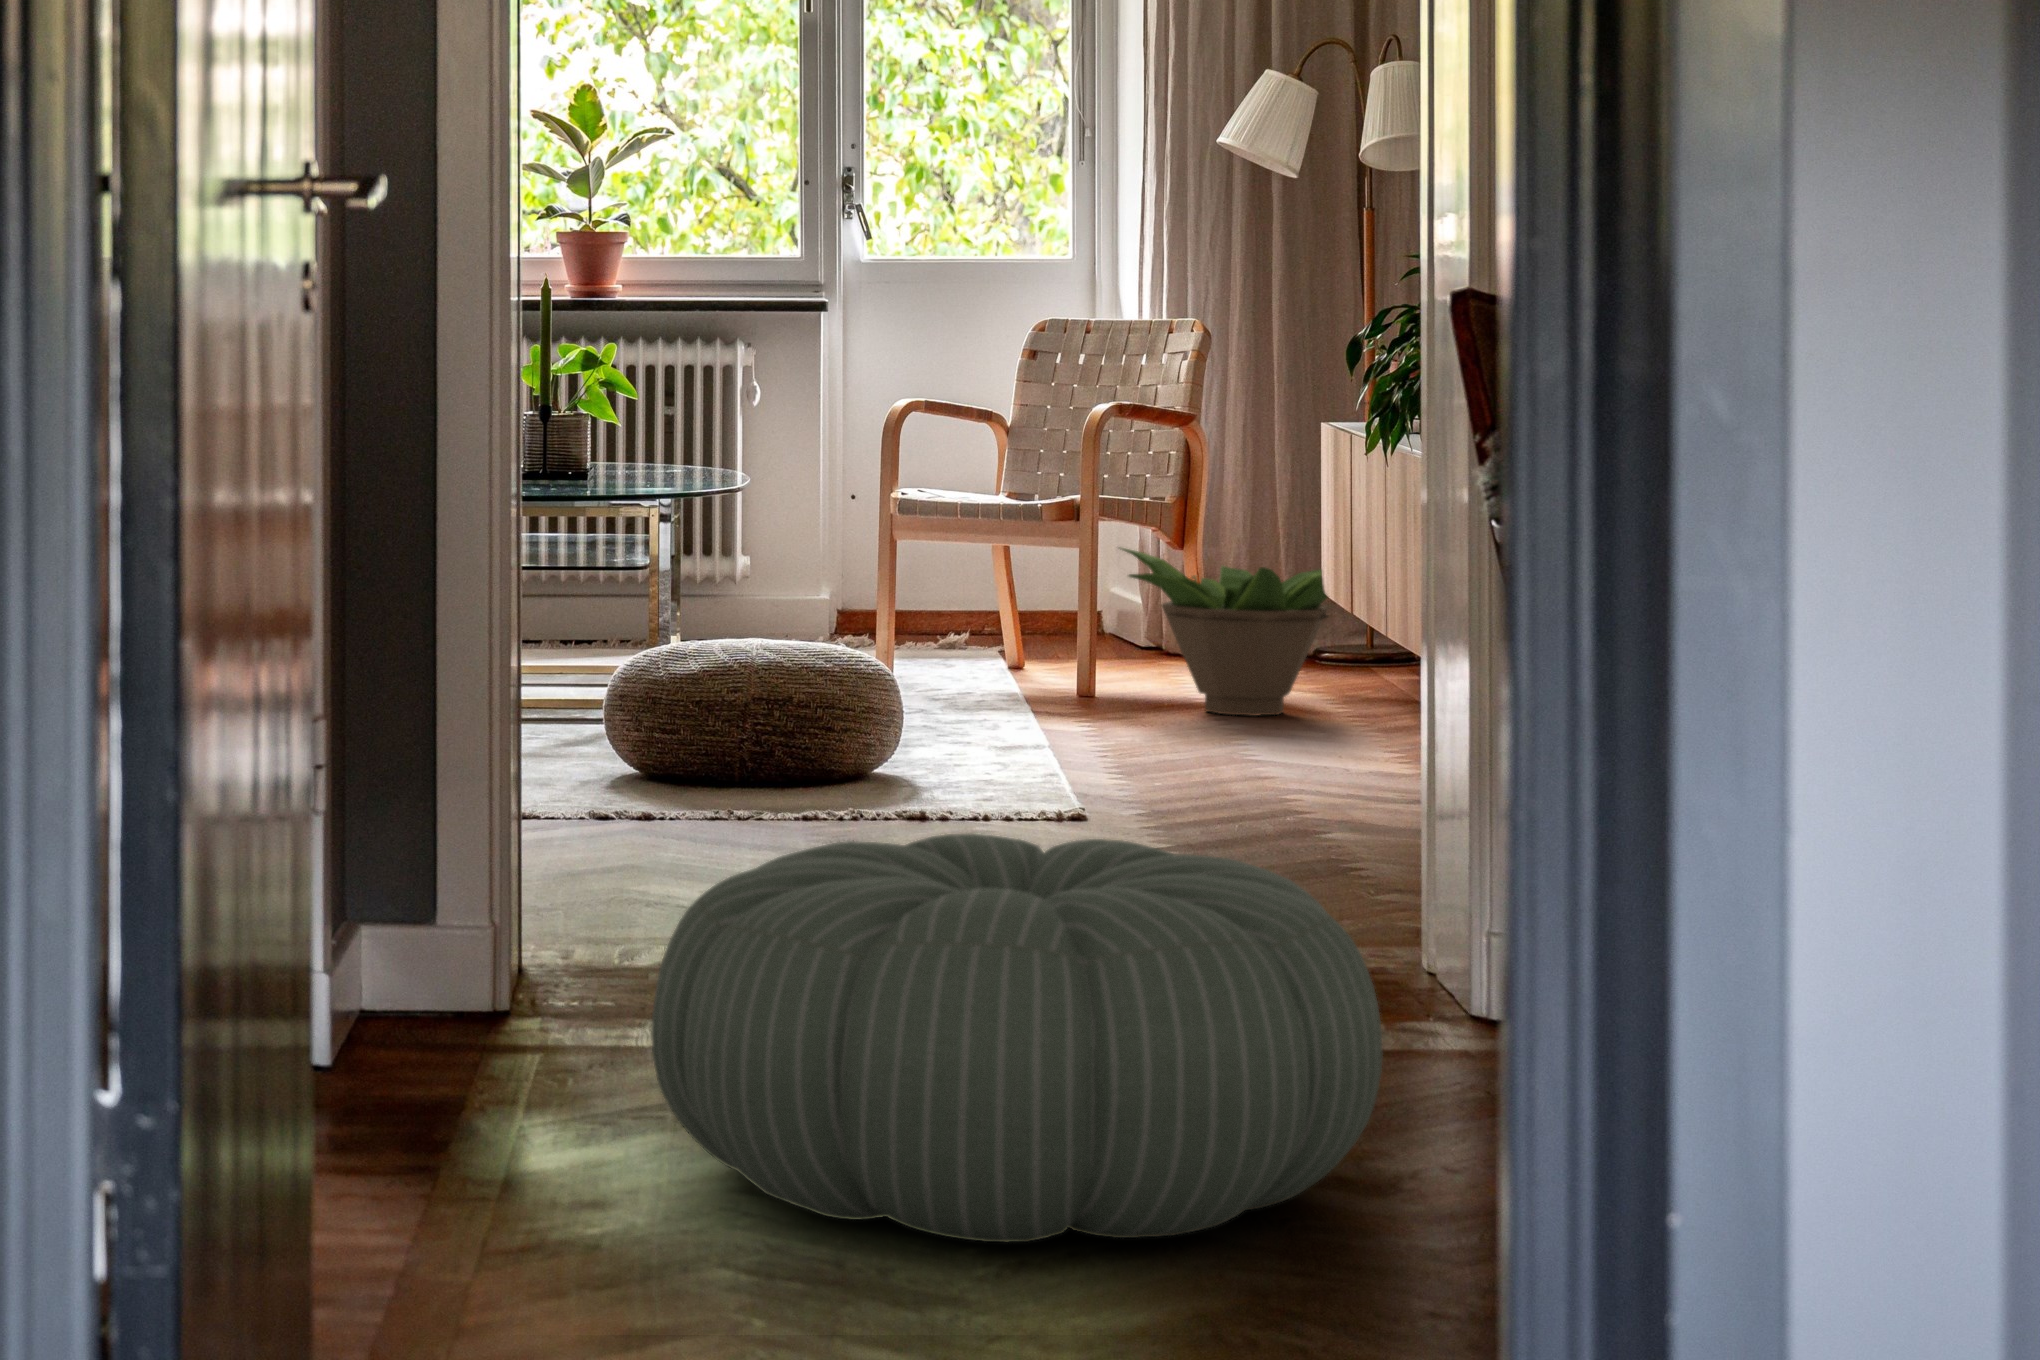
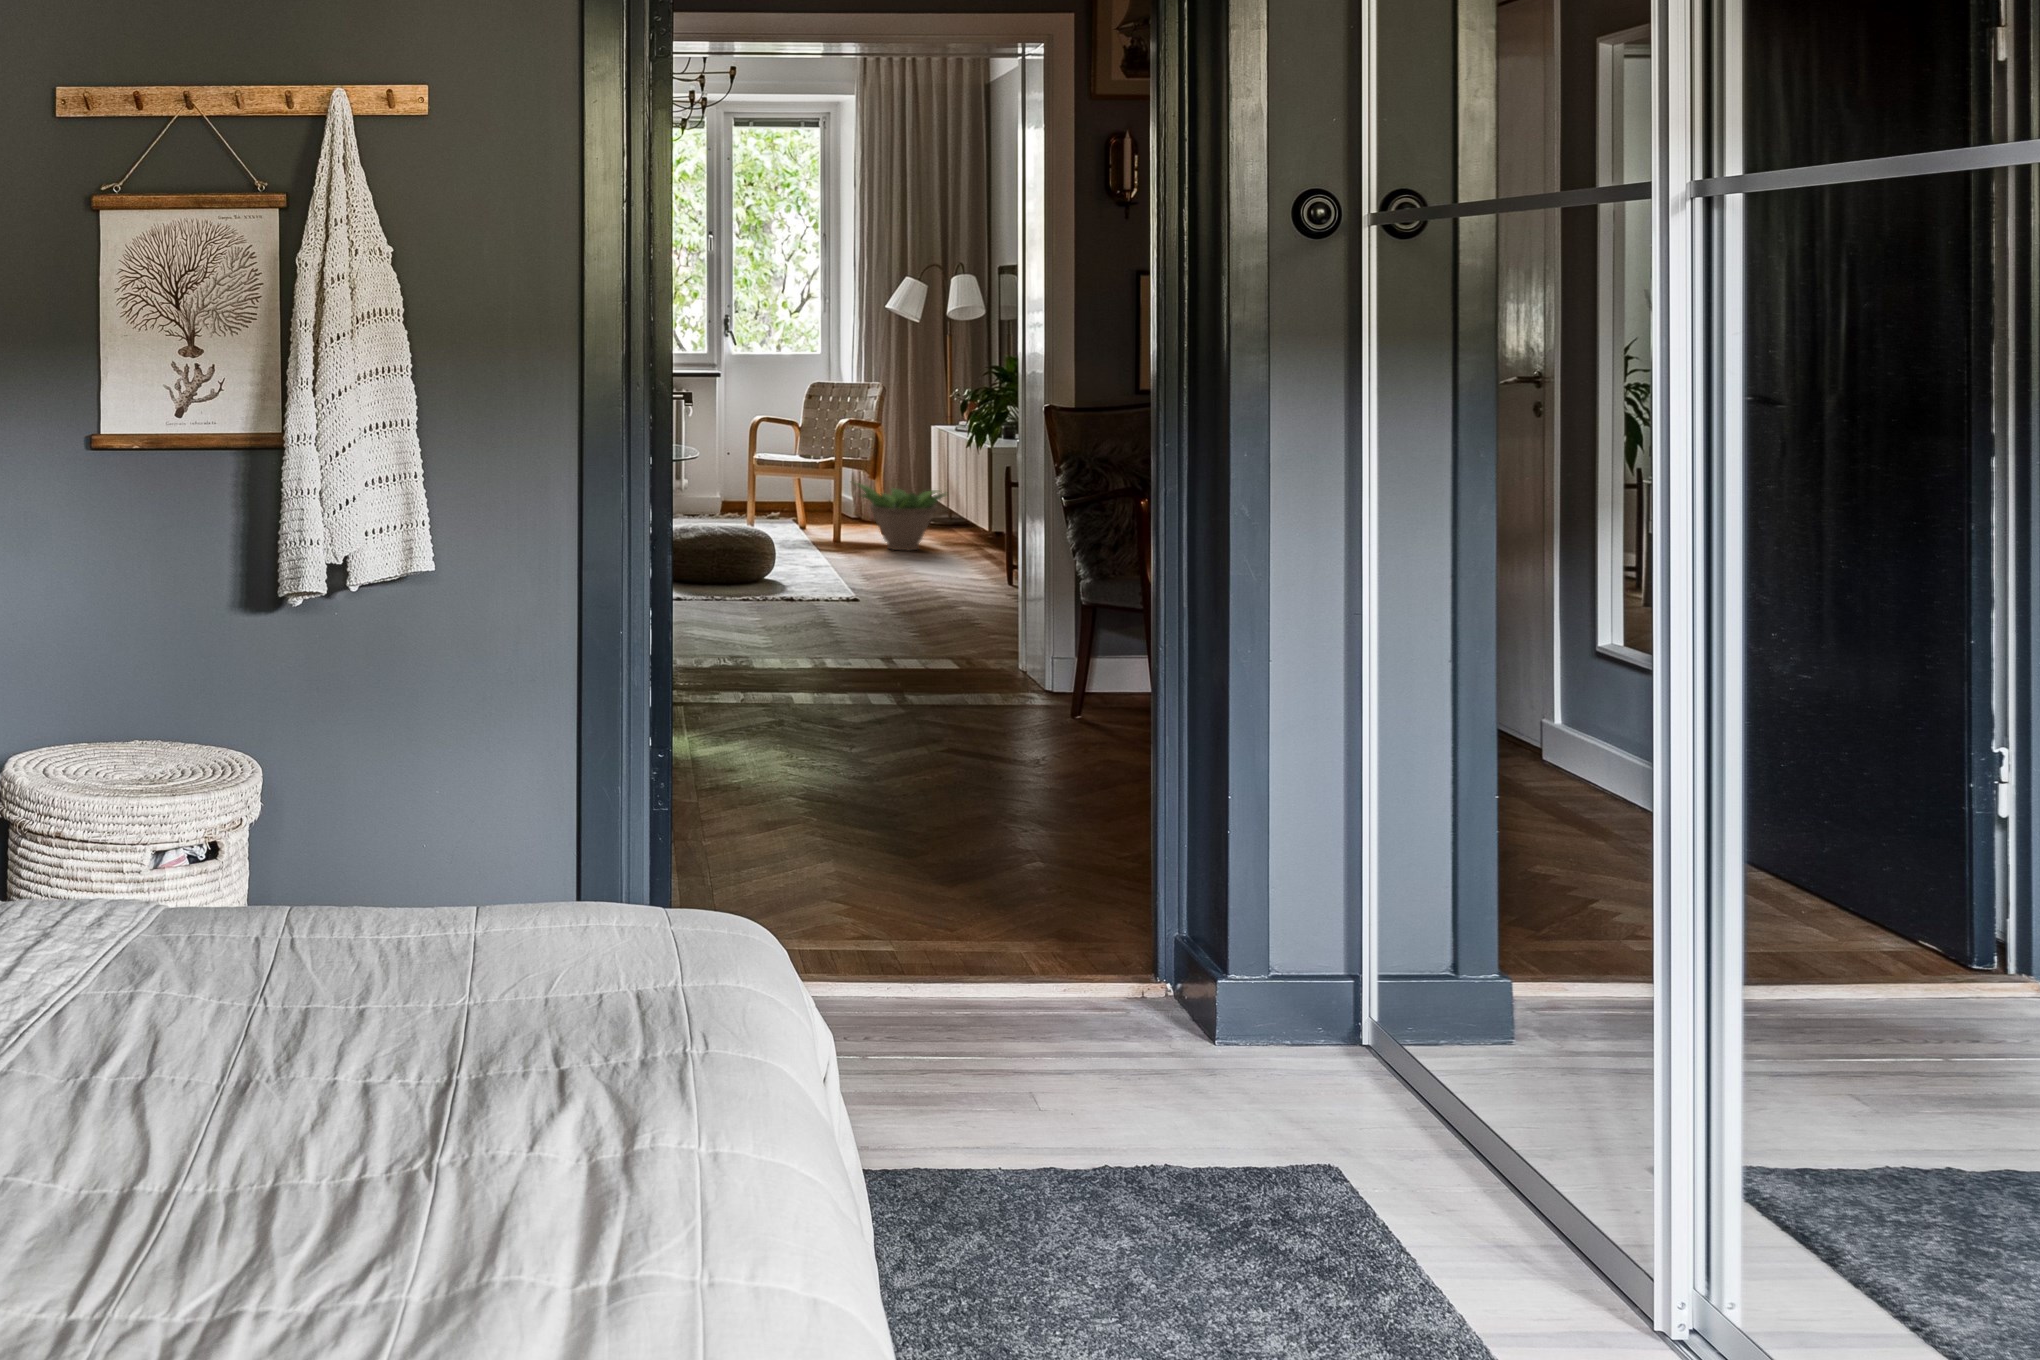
pouf: present [651,834,1382,1242] -> none [761,616,974,733]

